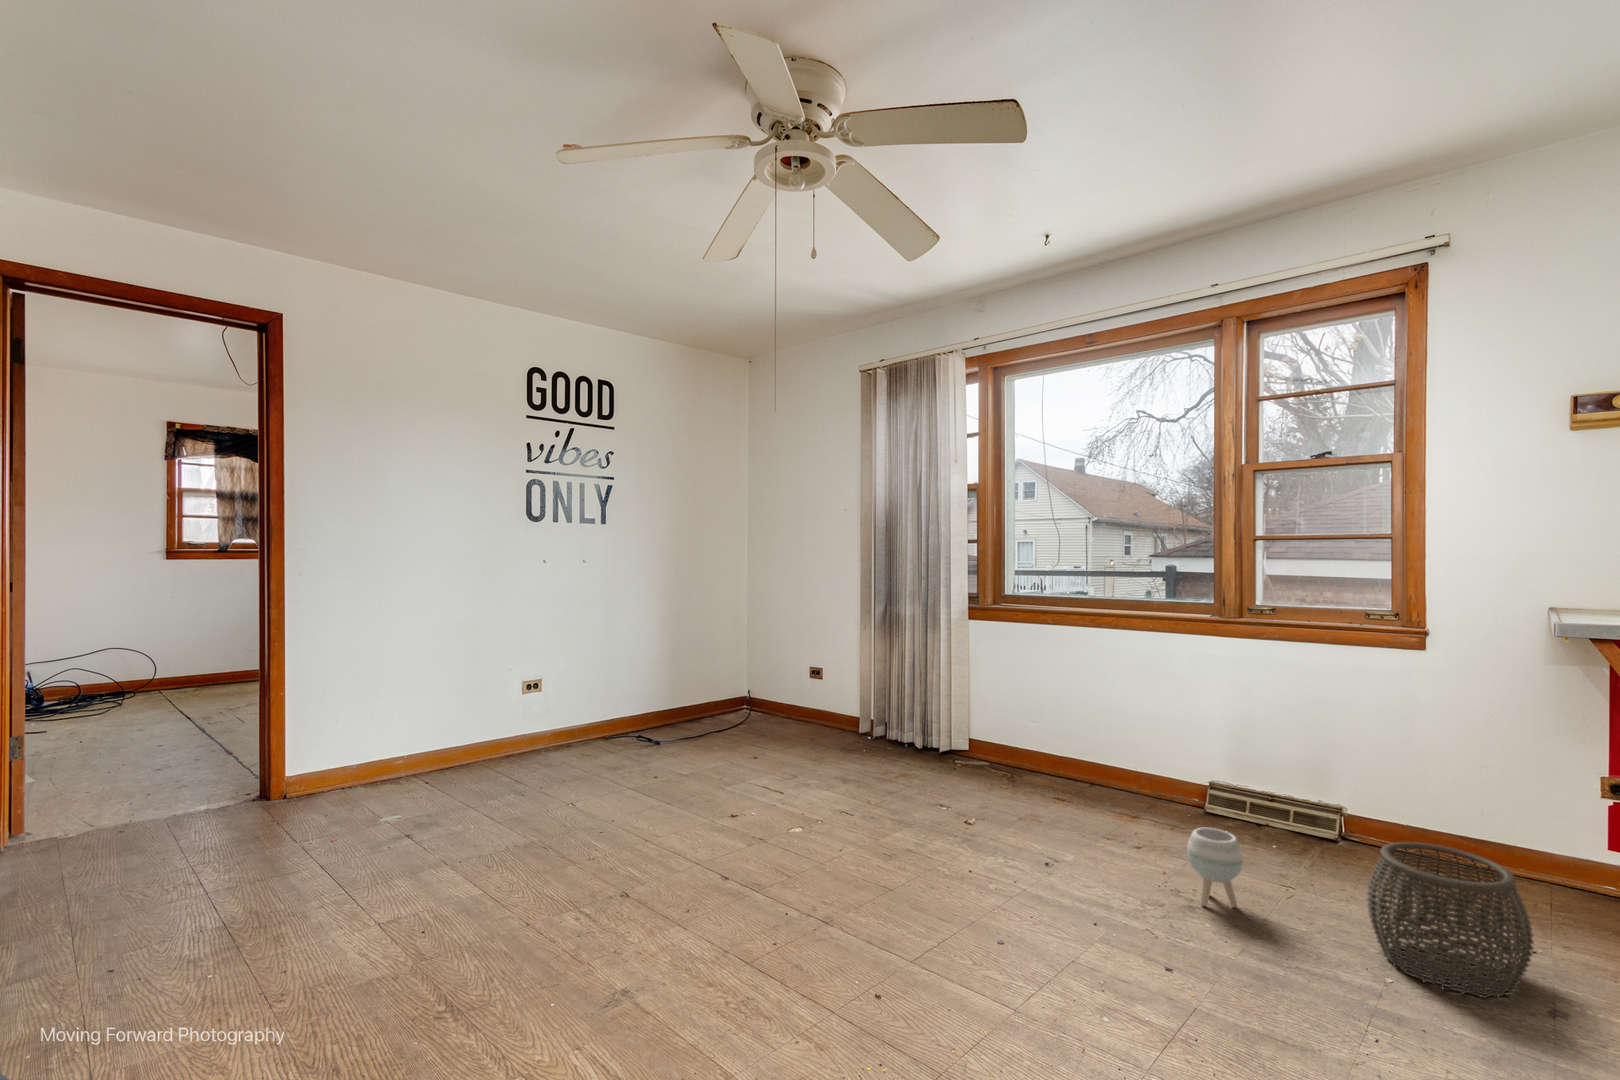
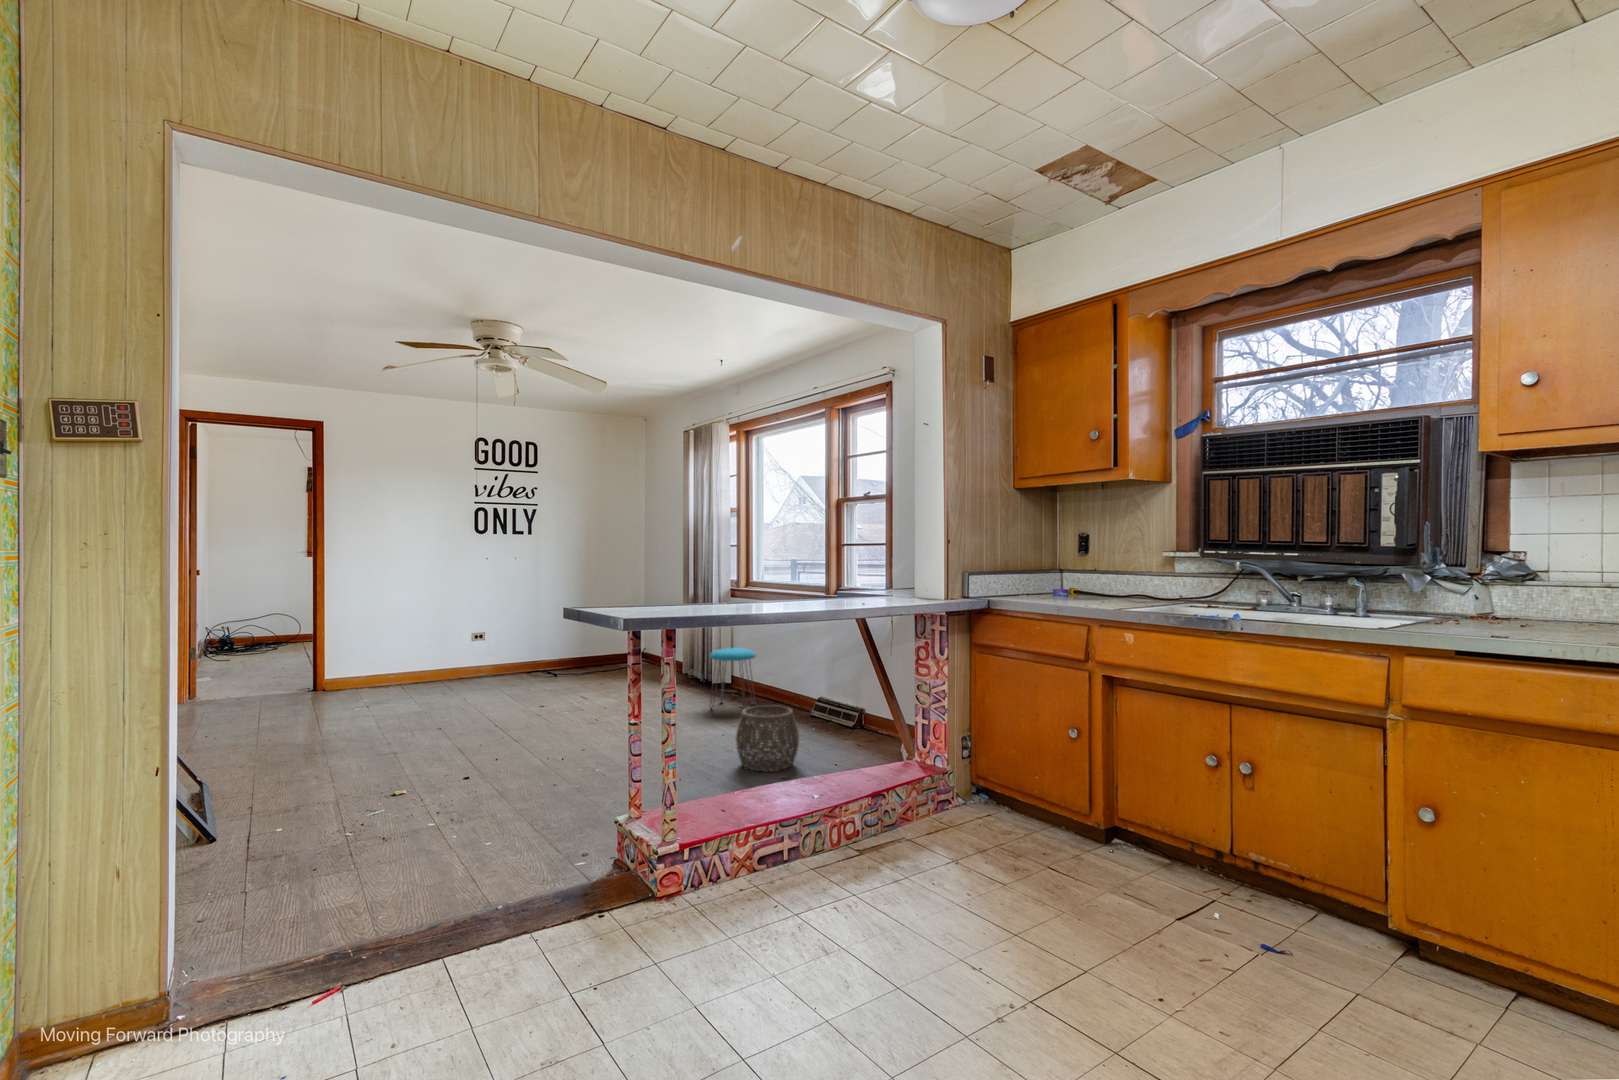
stool: none [1014,704,1094,811] -> present [709,648,756,710]
planter: present [1187,828,1243,907] -> none [702,704,729,744]

